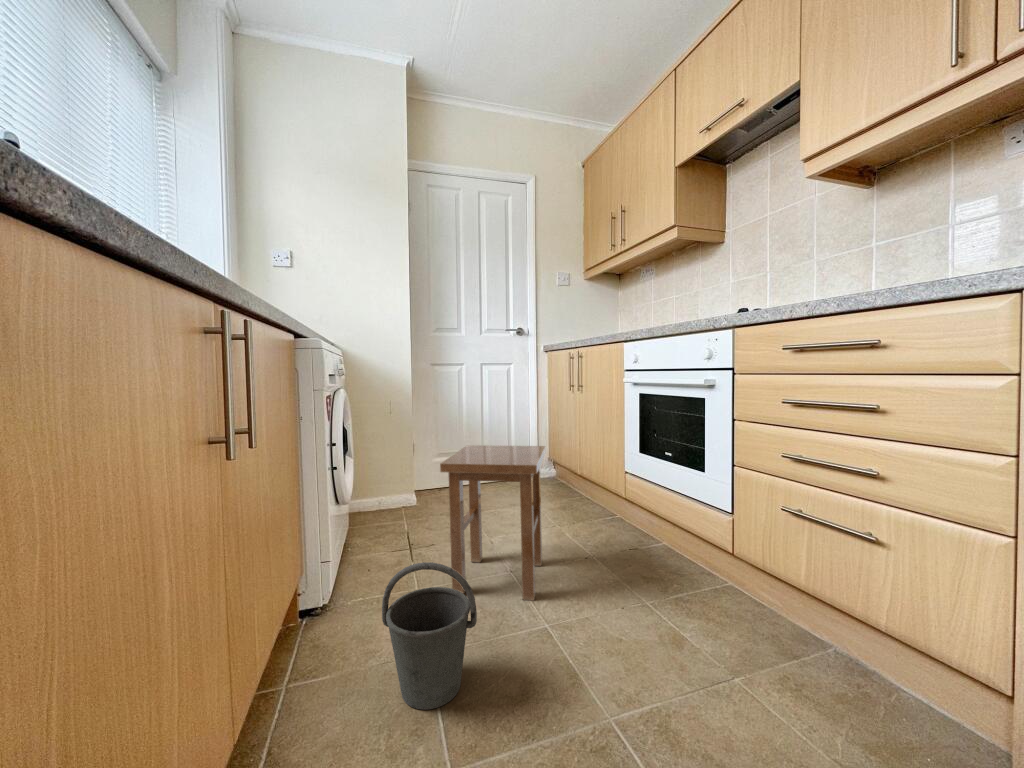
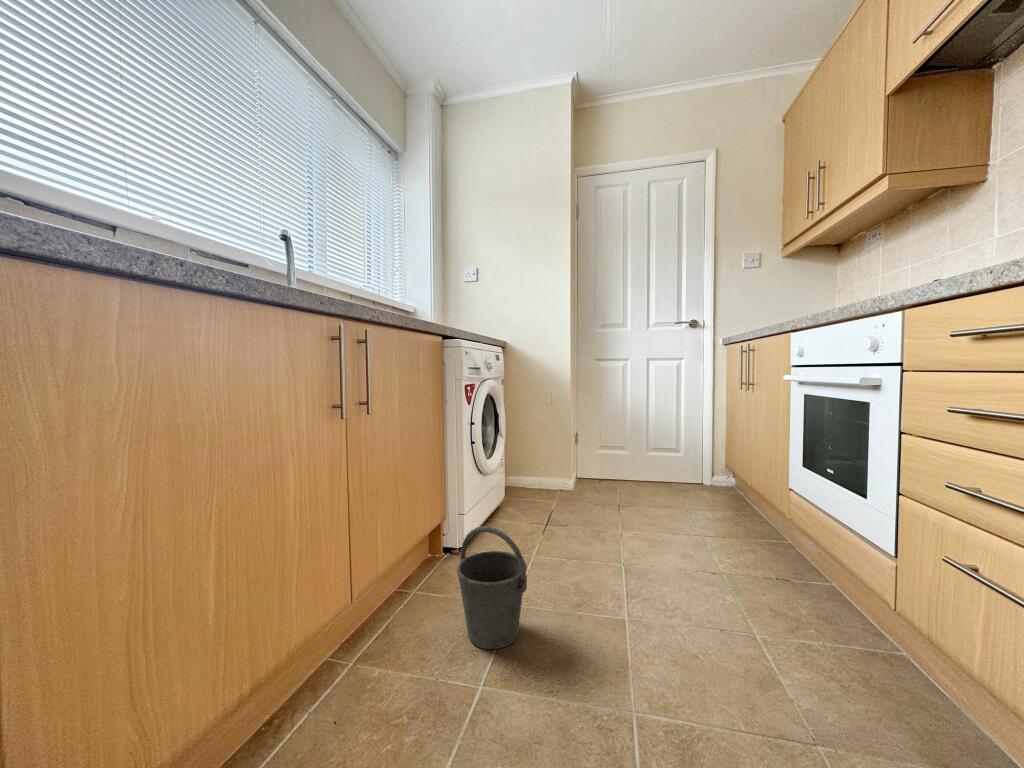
stool: present [440,445,546,601] -> none [544,437,664,597]

